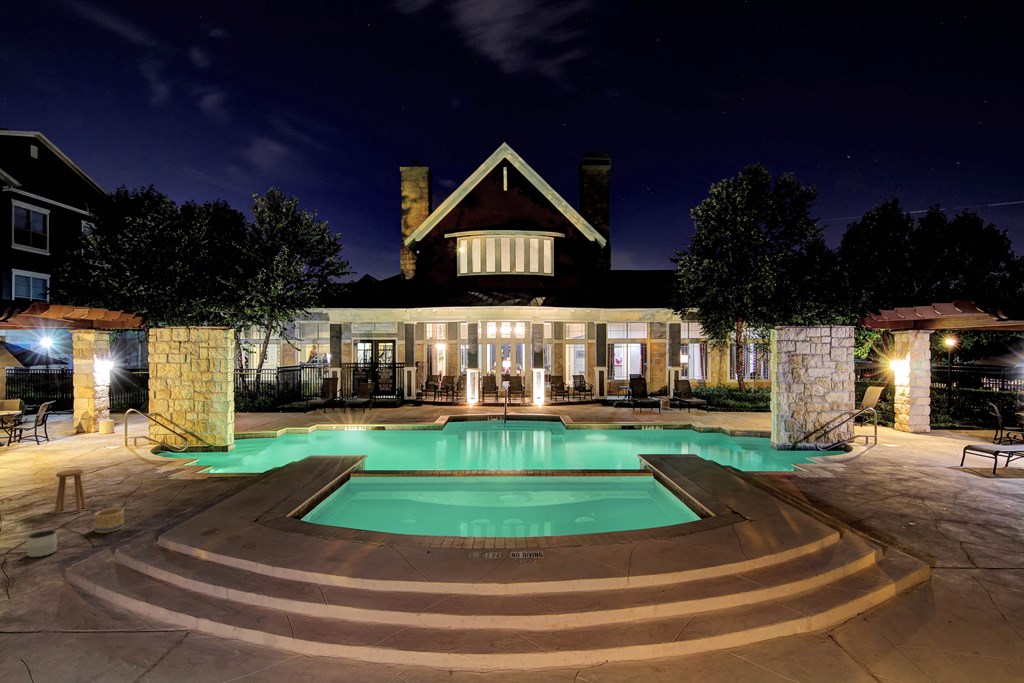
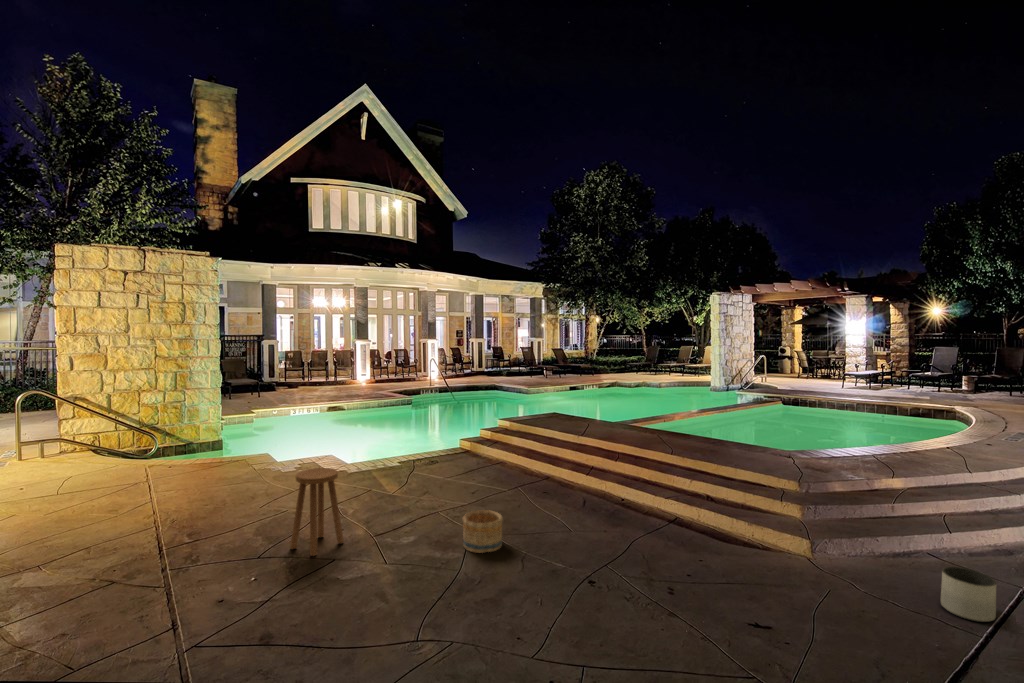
planter: present [28,530,57,558] -> present [941,567,996,622]

